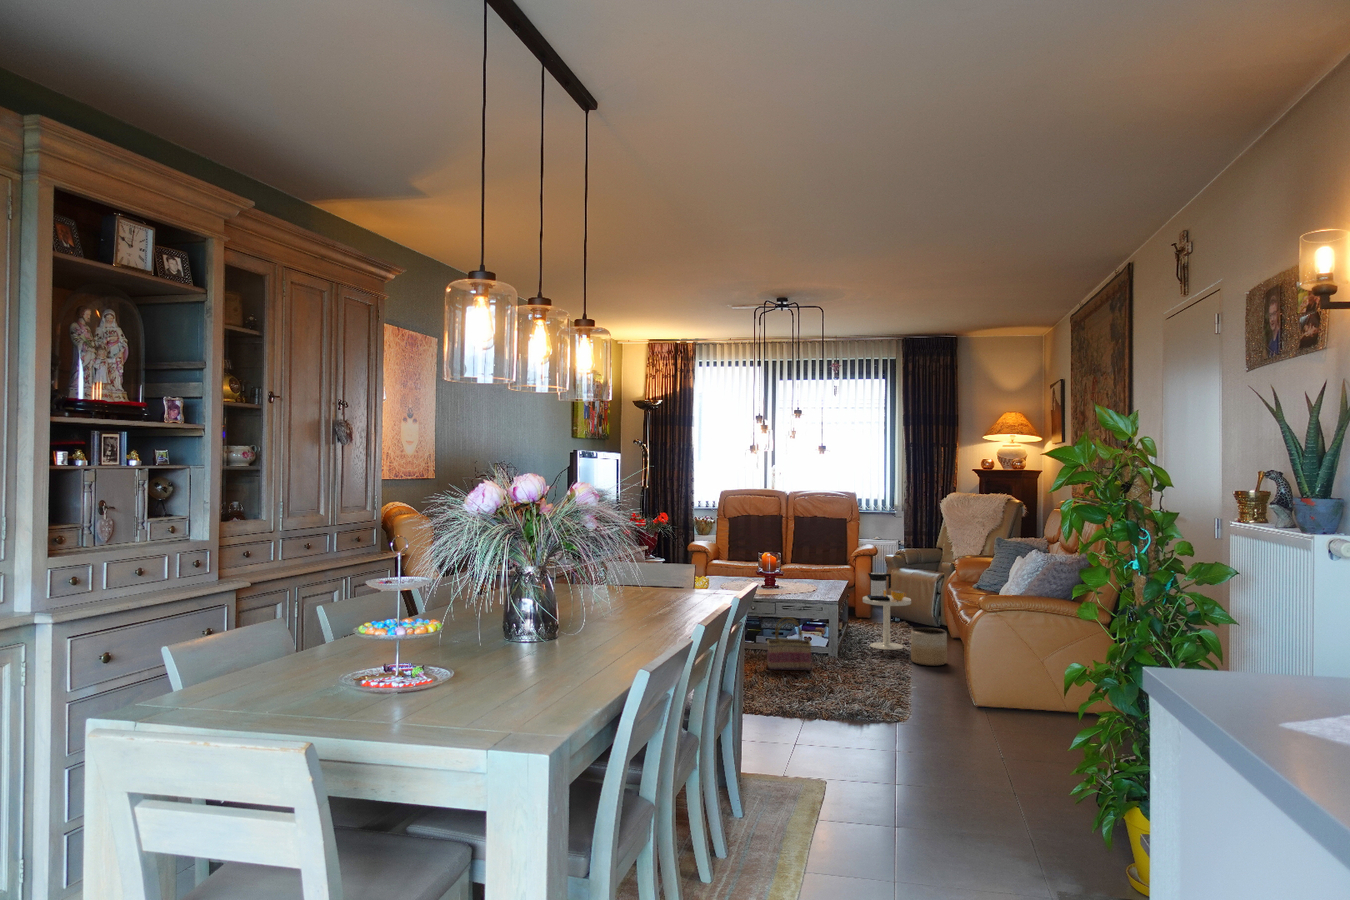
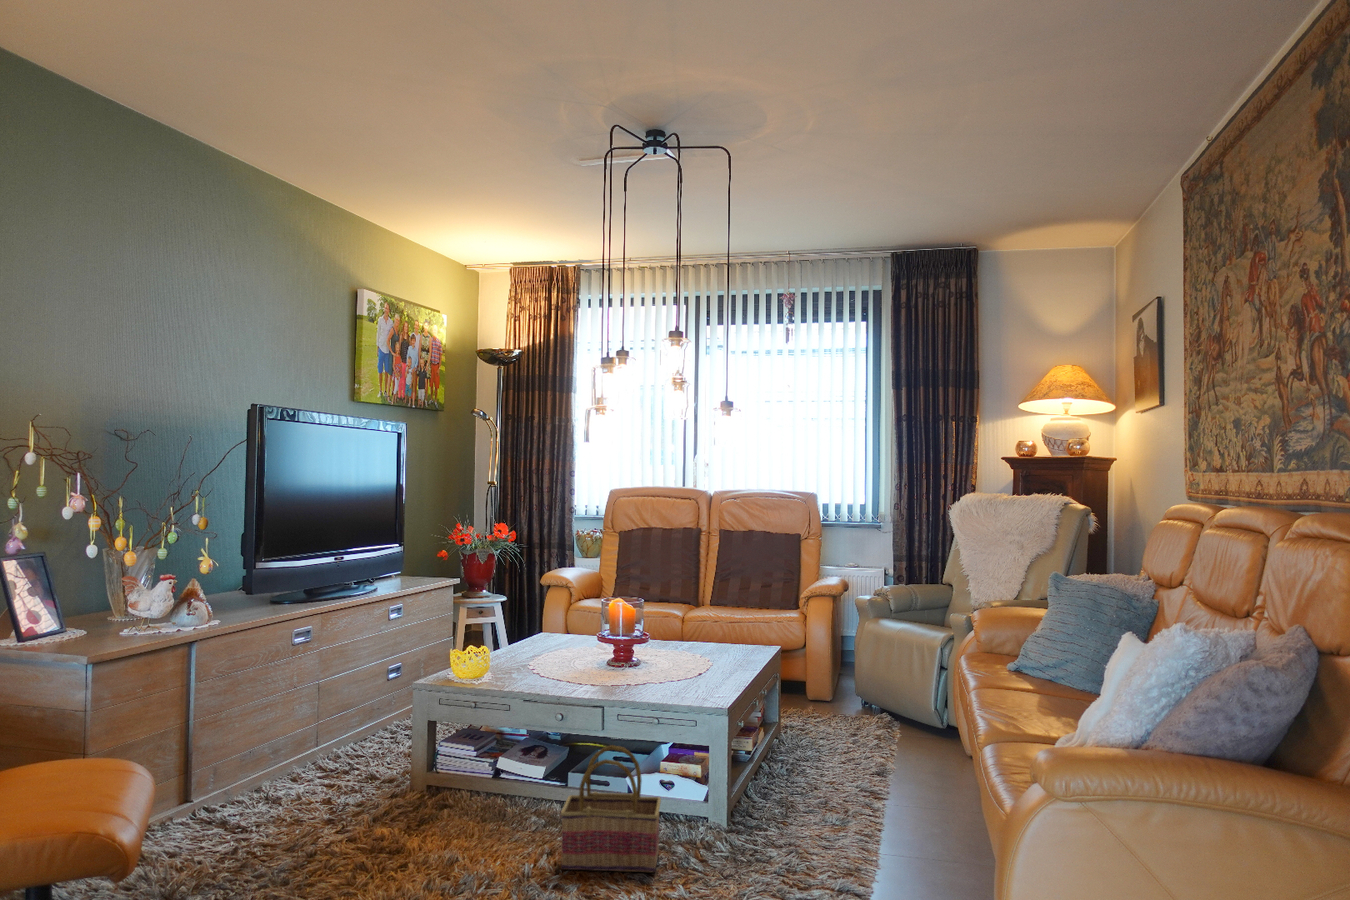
side table: present [863,572,911,650] -> none [794,639,889,798]
planter: present [911,628,947,666] -> none [883,764,960,855]

